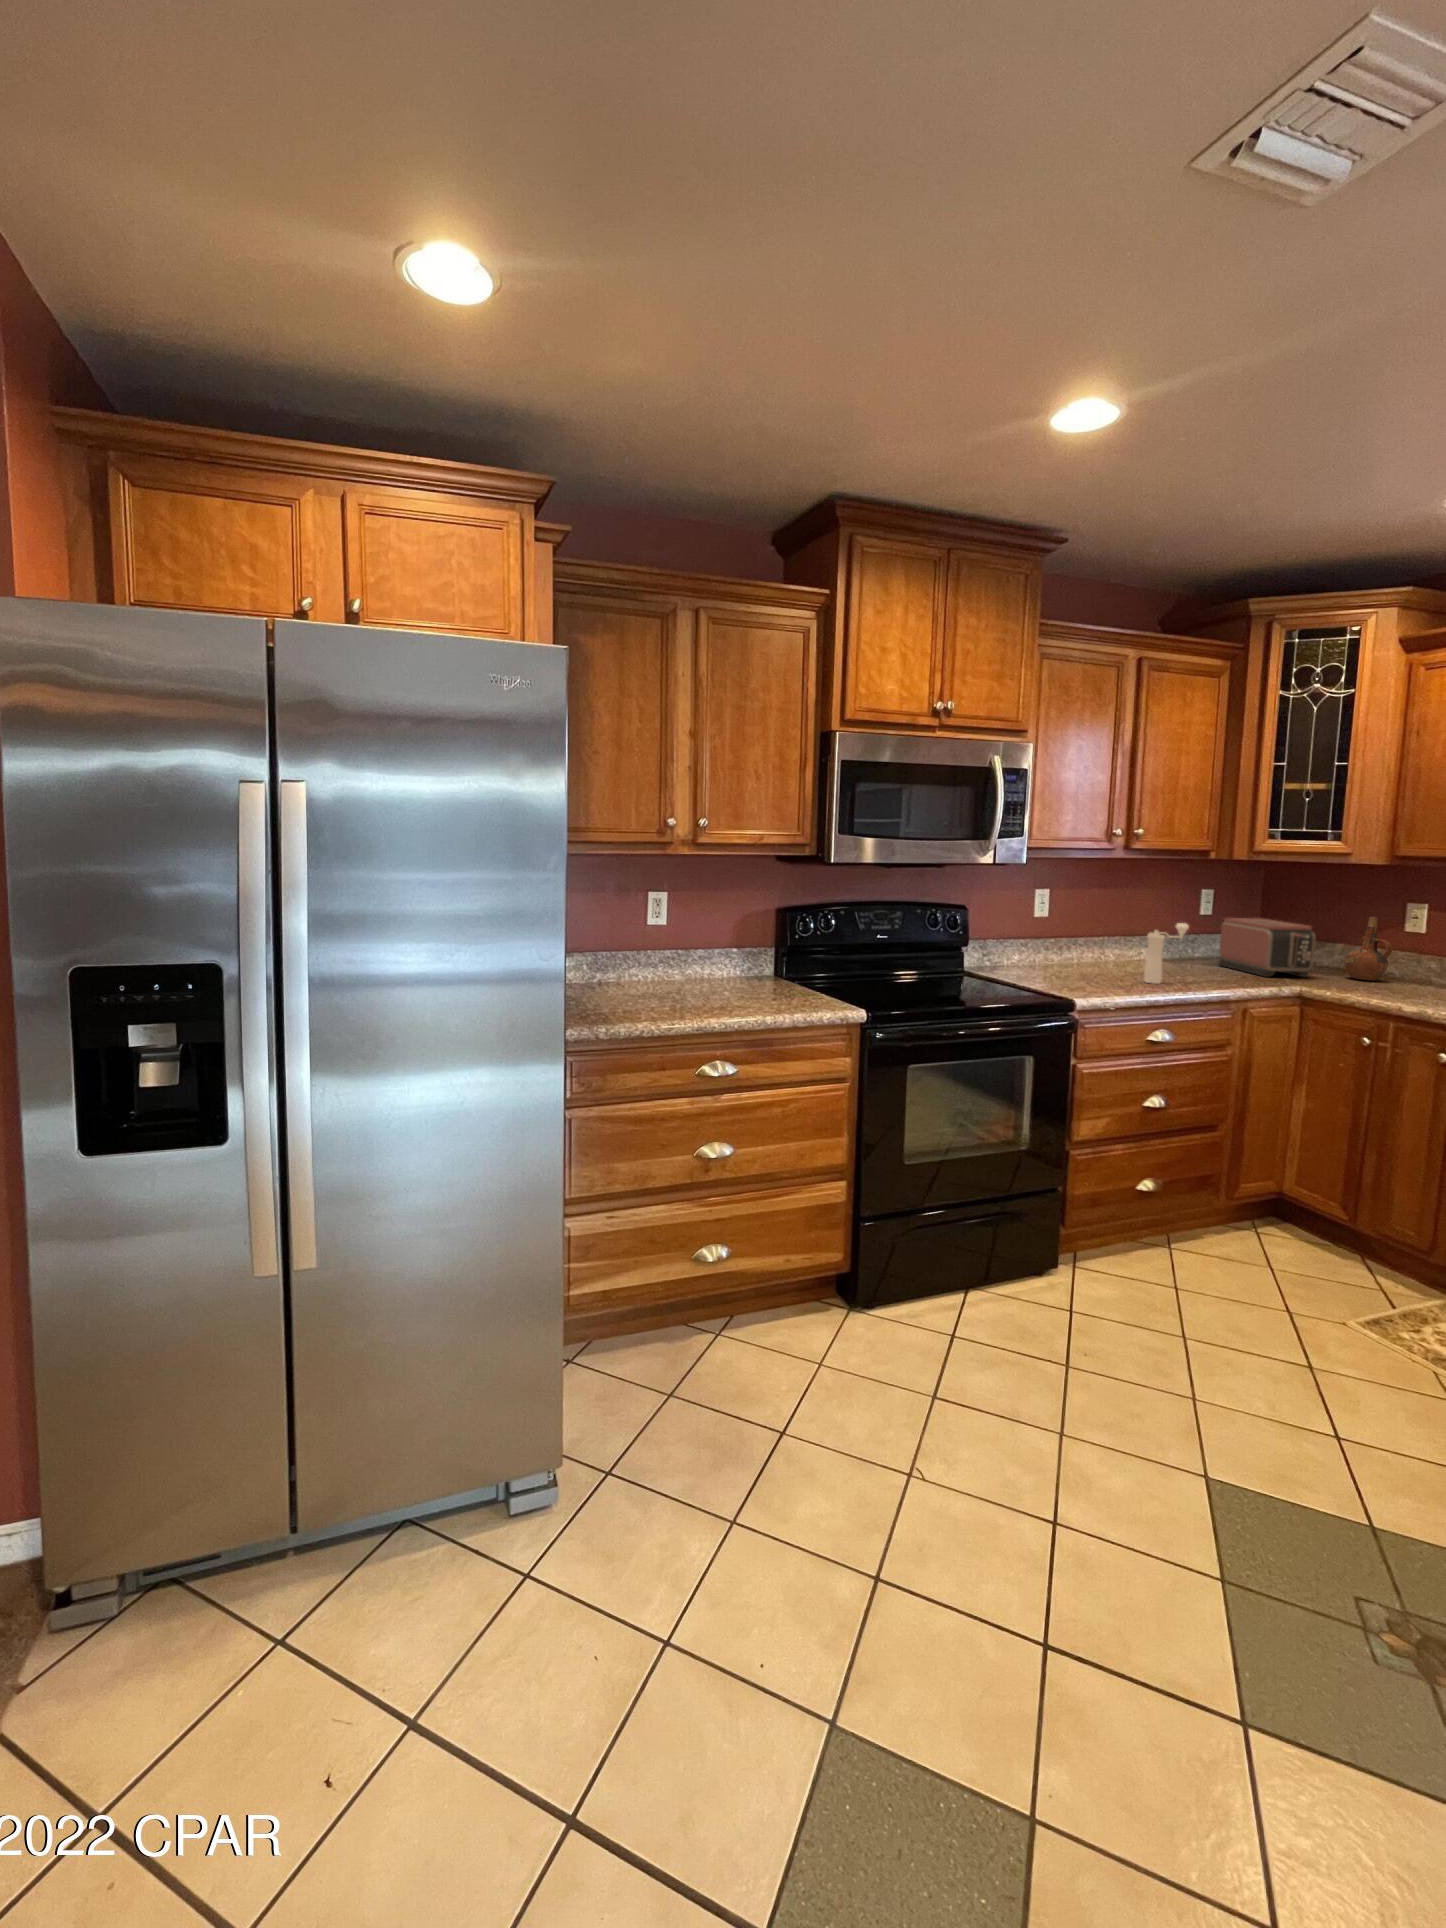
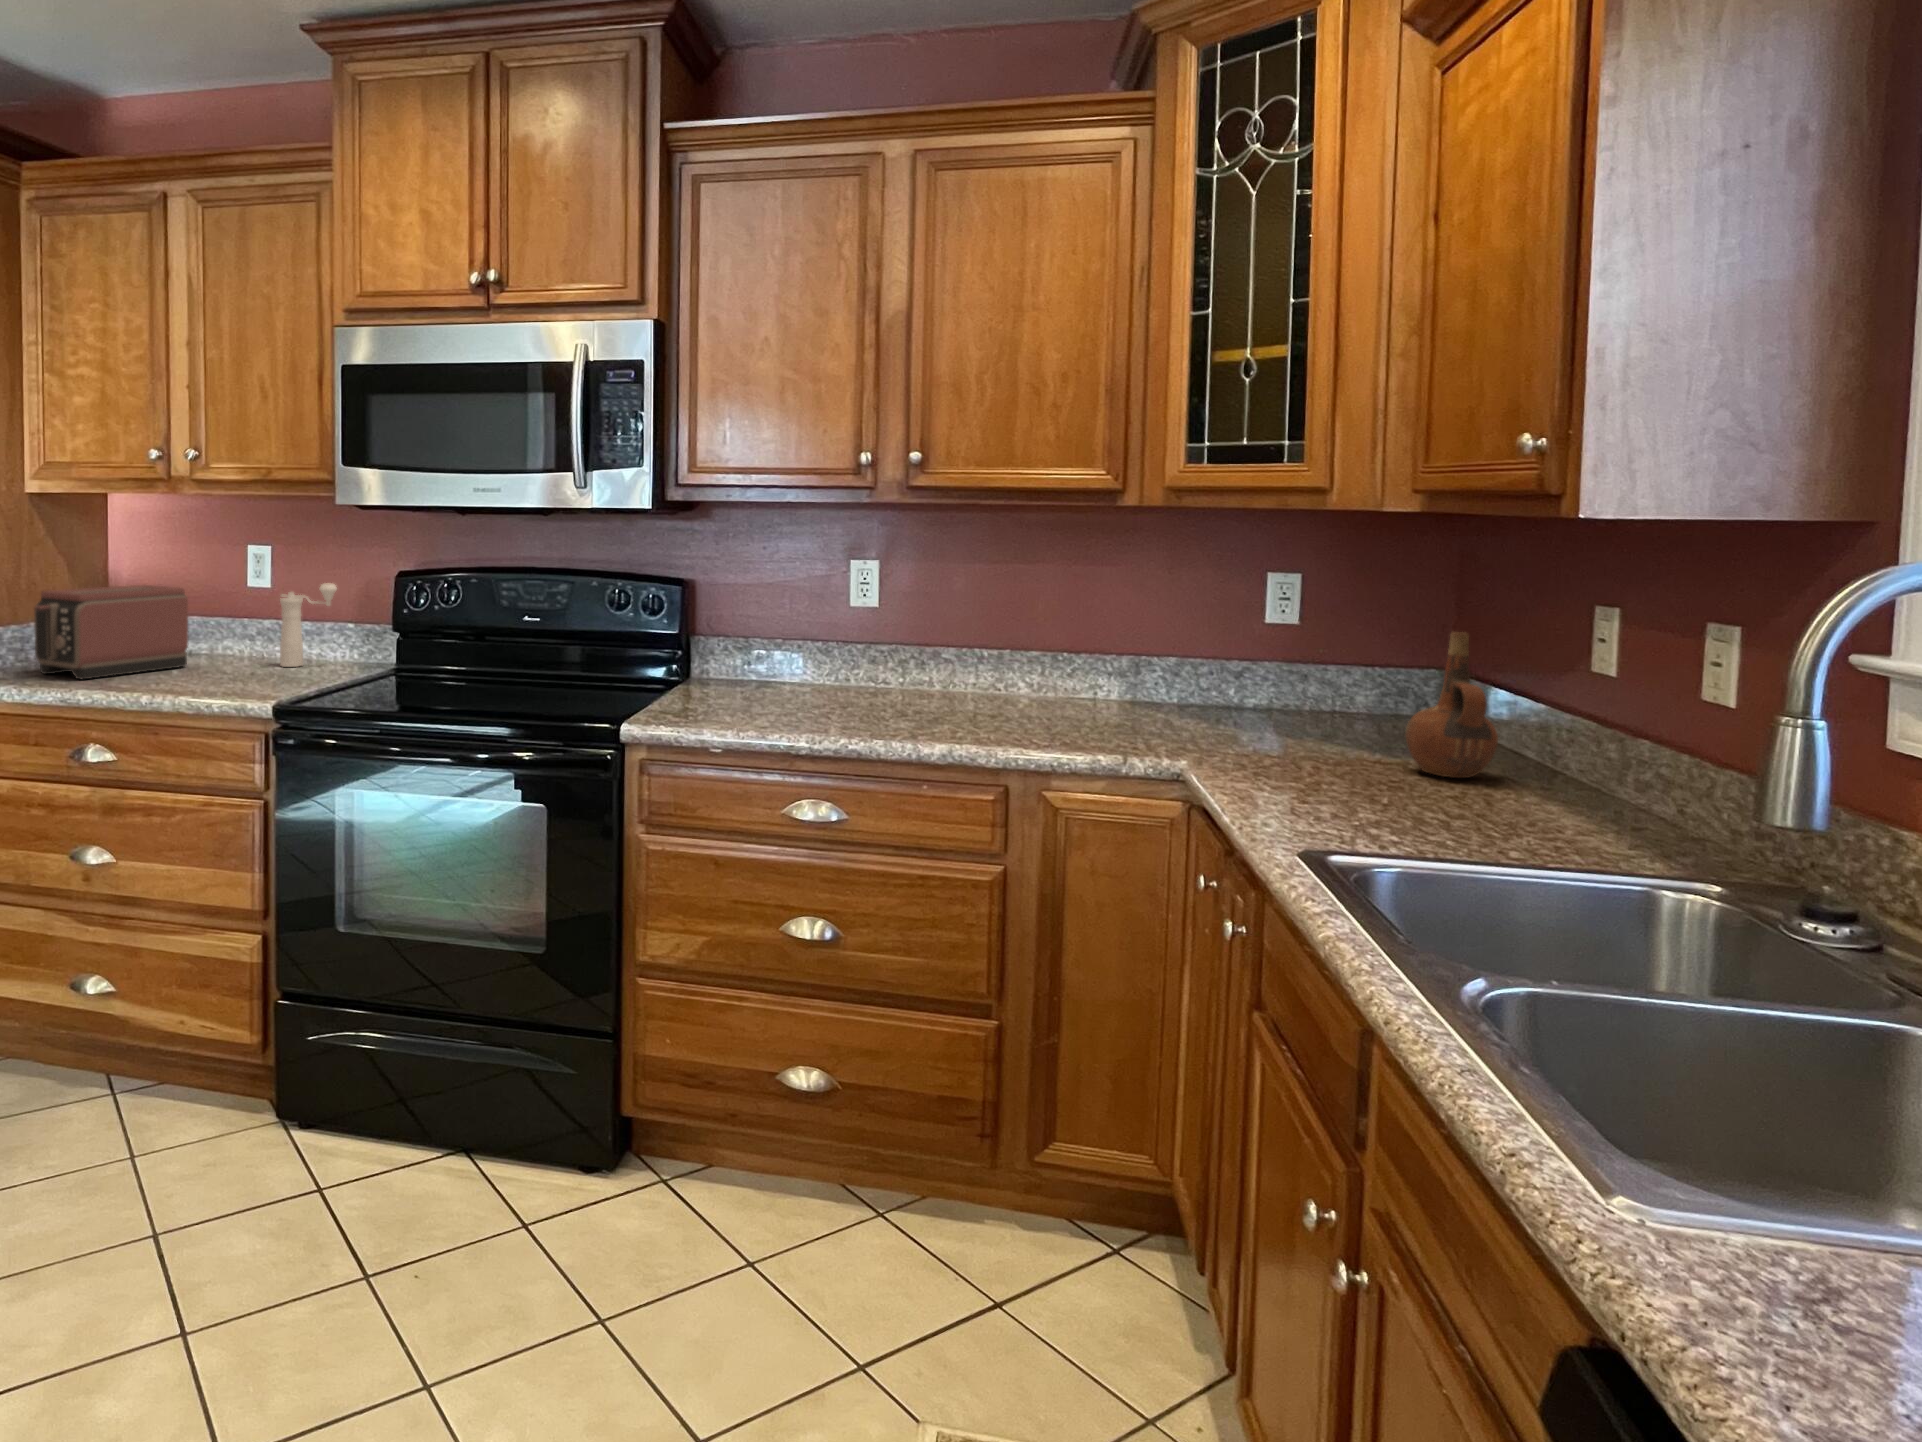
toaster: present [1219,918,1315,977] -> present [34,585,188,679]
pepper mill: present [1144,923,1189,984] -> present [280,584,337,667]

